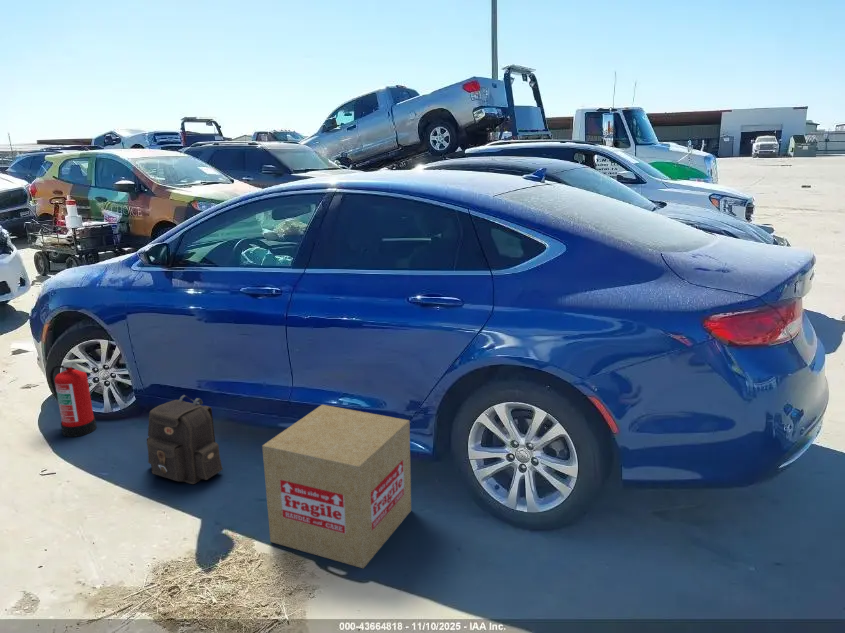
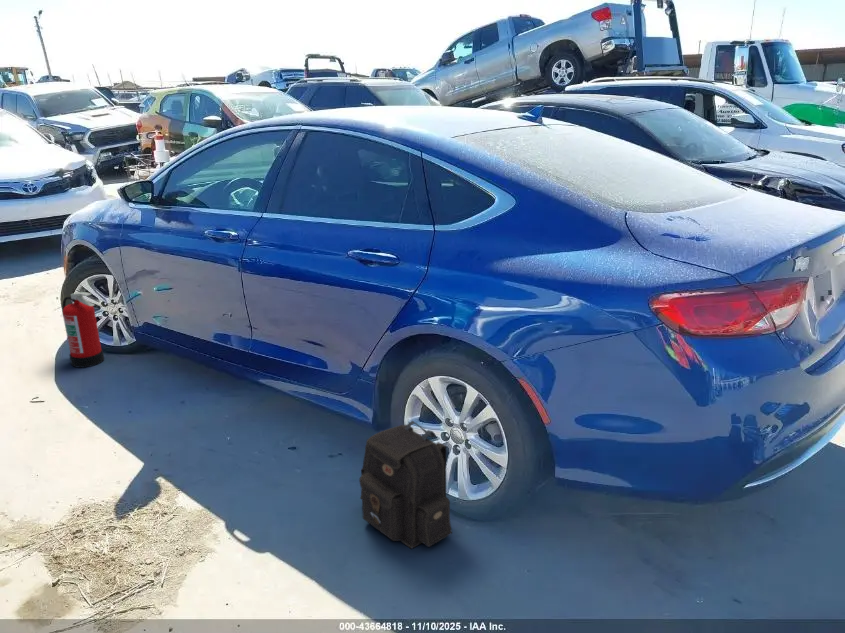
backpack: present [147,395,223,484] -> present [359,421,452,548]
cardboard box: present [262,405,411,568] -> none [182,358,351,535]

